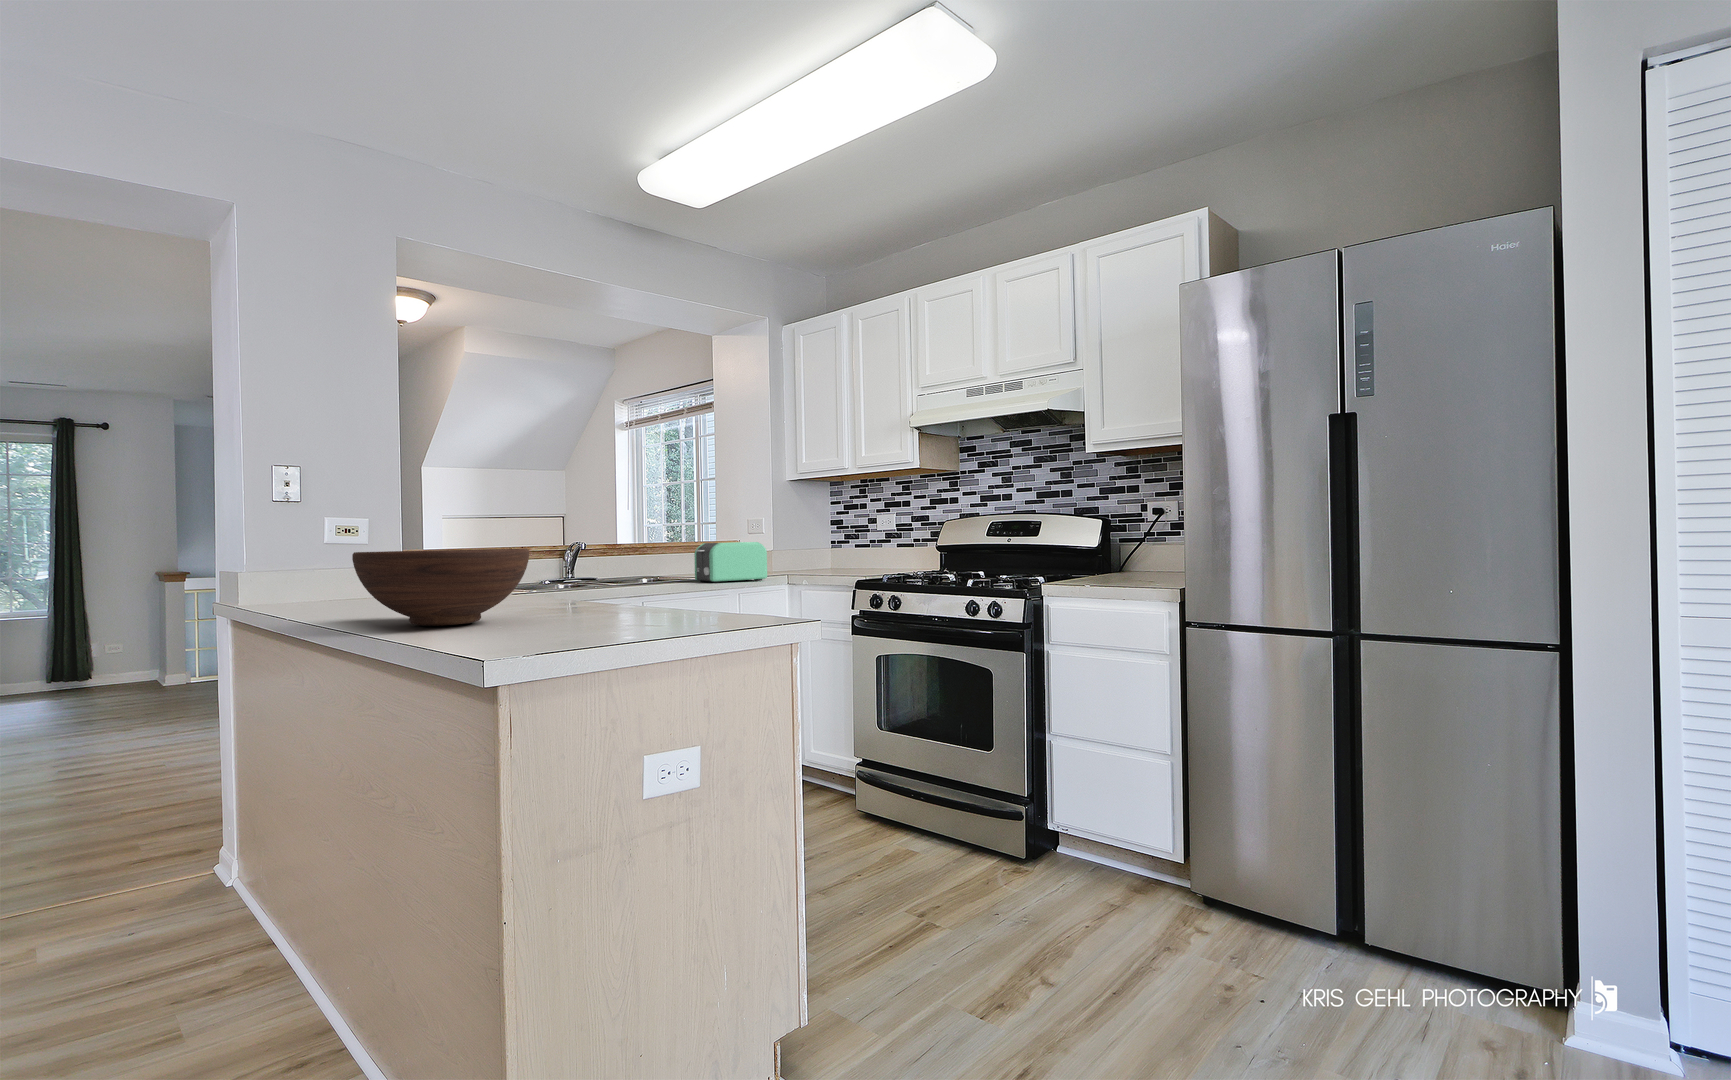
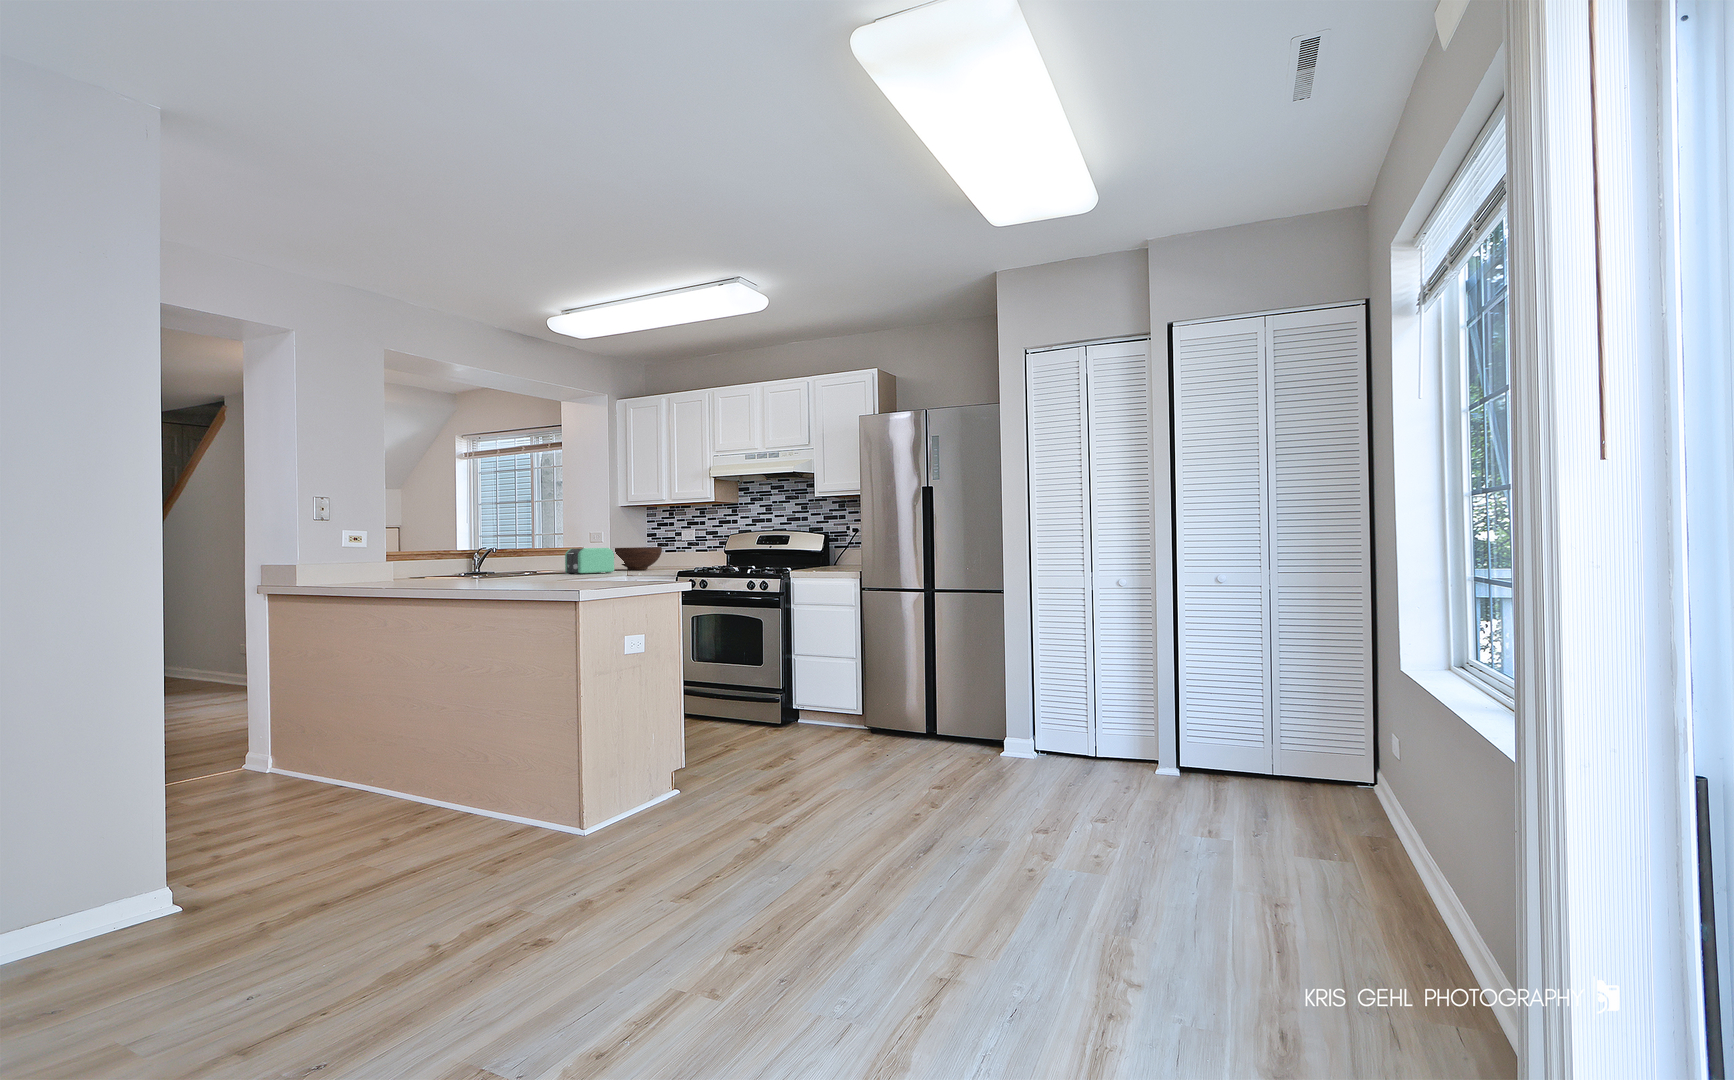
fruit bowl: present [352,549,529,626] -> present [615,547,662,570]

